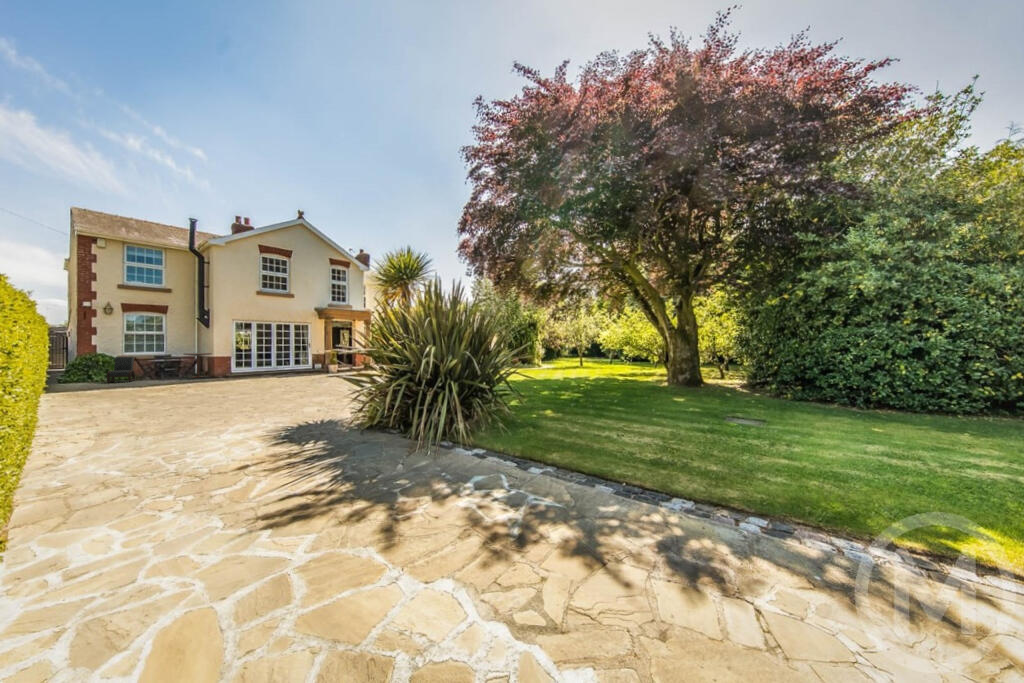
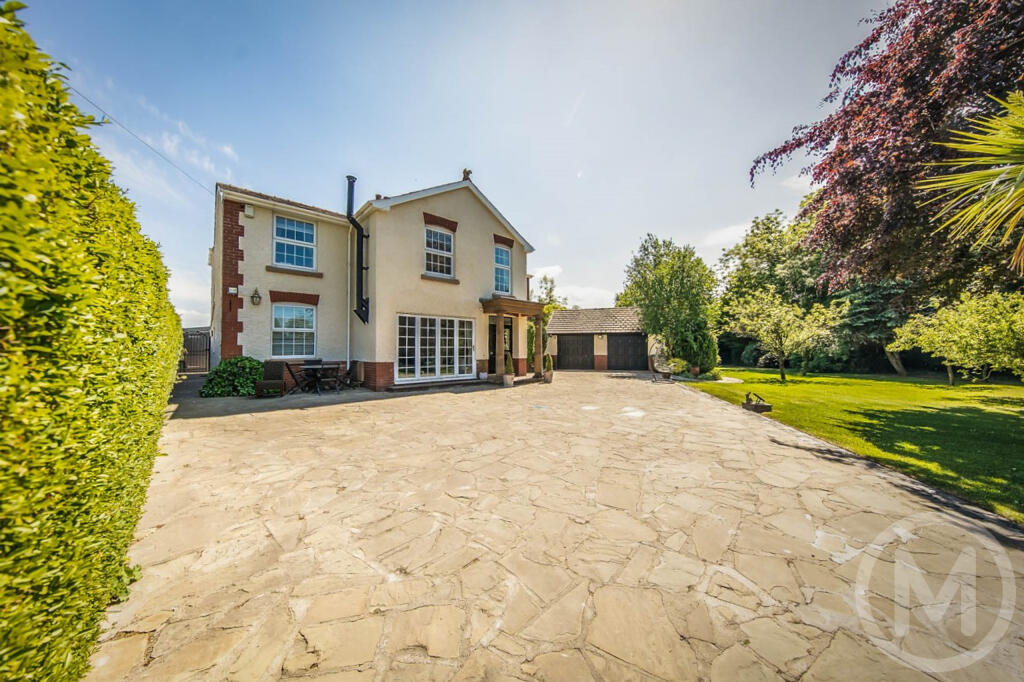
pedestal table: present [184,353,212,378] -> none [341,356,374,390]

